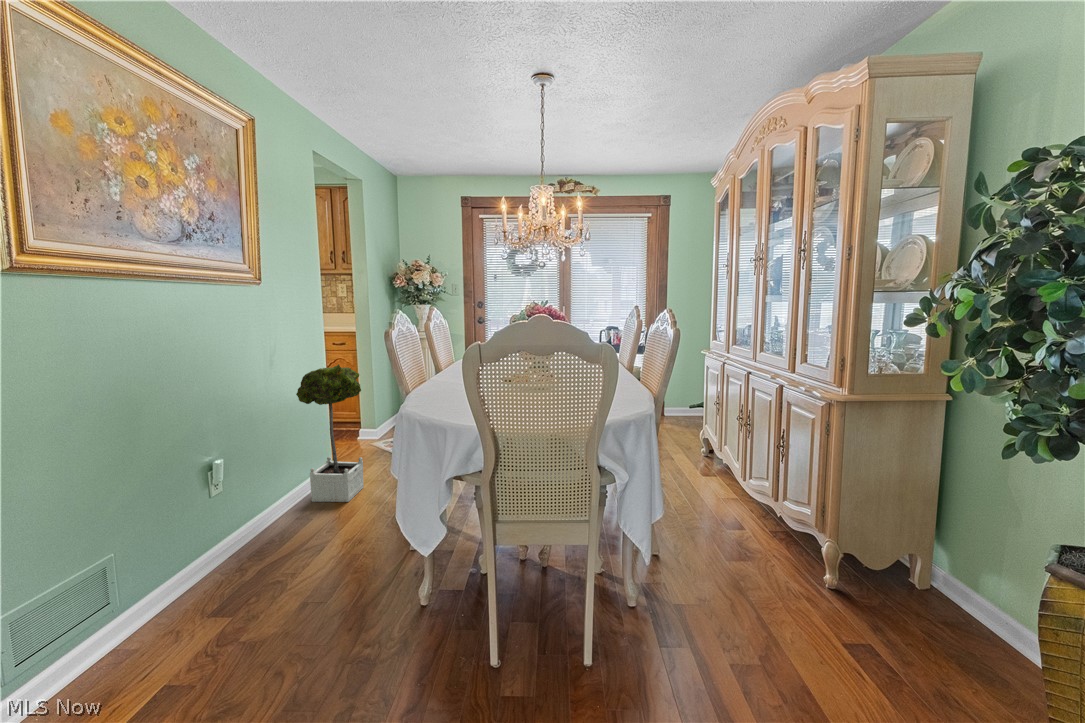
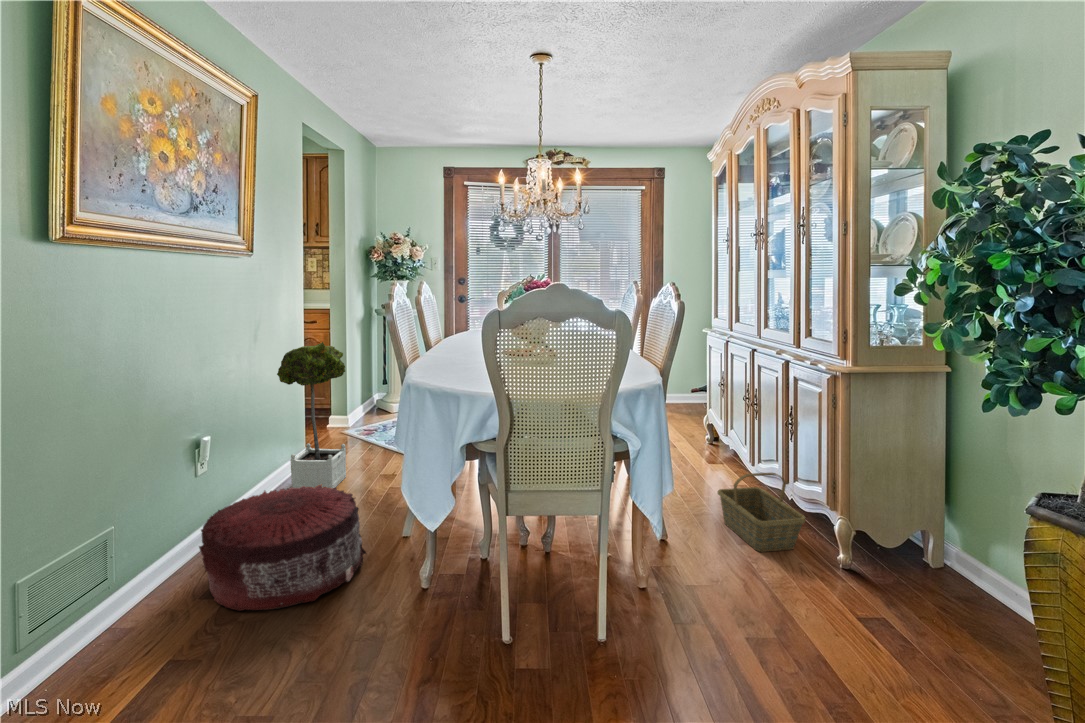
basket: none [711,495,800,576] -> present [718,473,805,552]
pouf: none [198,503,367,638] -> present [199,485,366,611]

